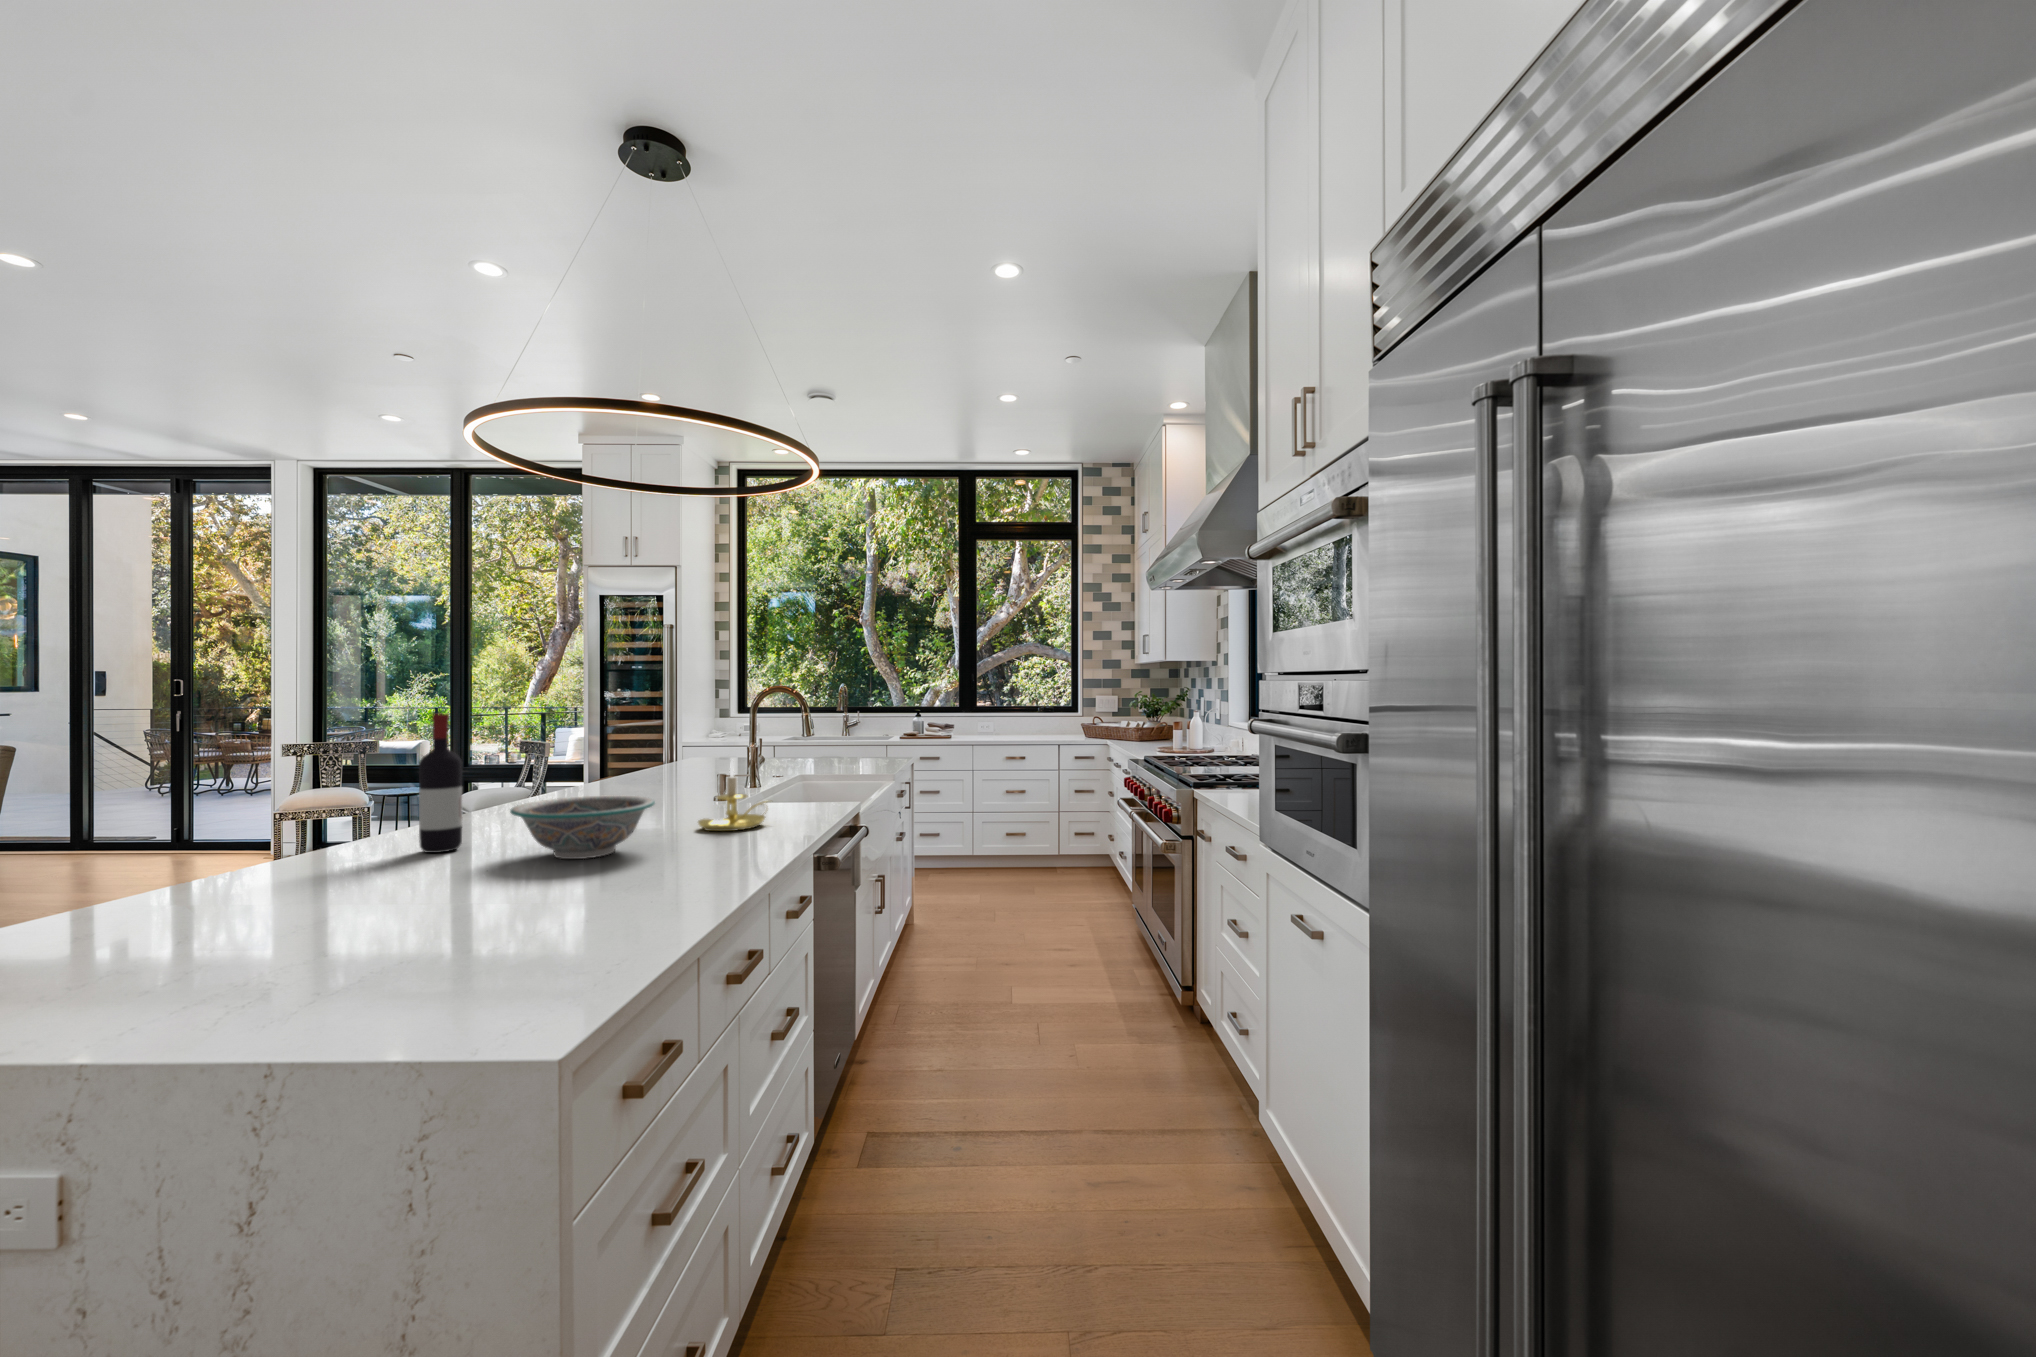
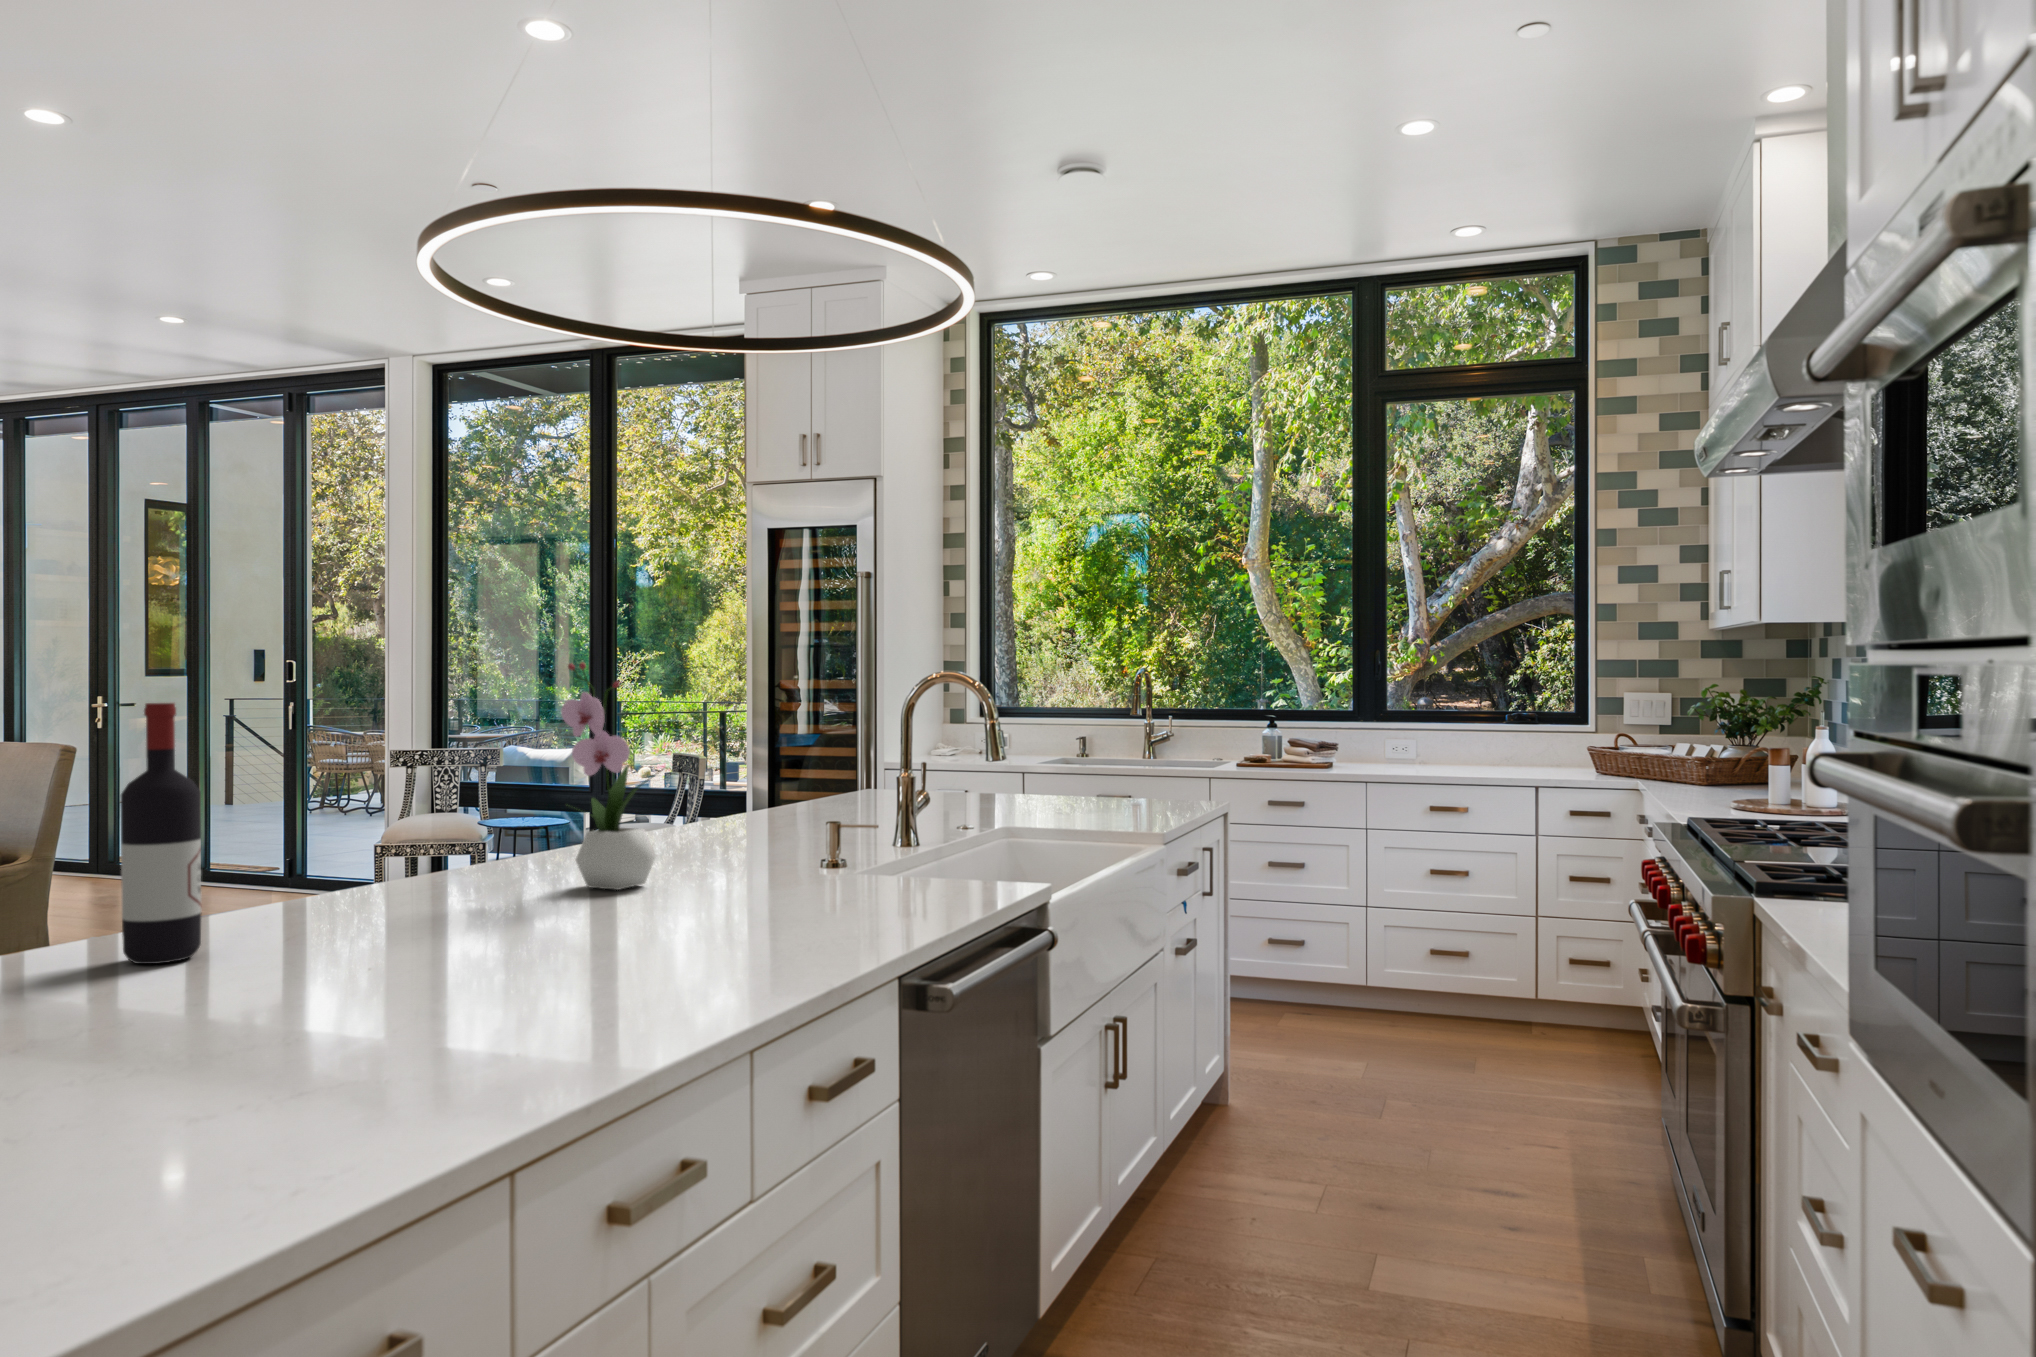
flower arrangement: none [613,688,666,809] -> present [561,662,659,890]
candle holder: present [698,761,765,831] -> none [635,804,795,953]
bowl: present [510,796,655,859] -> none [204,870,497,1003]

